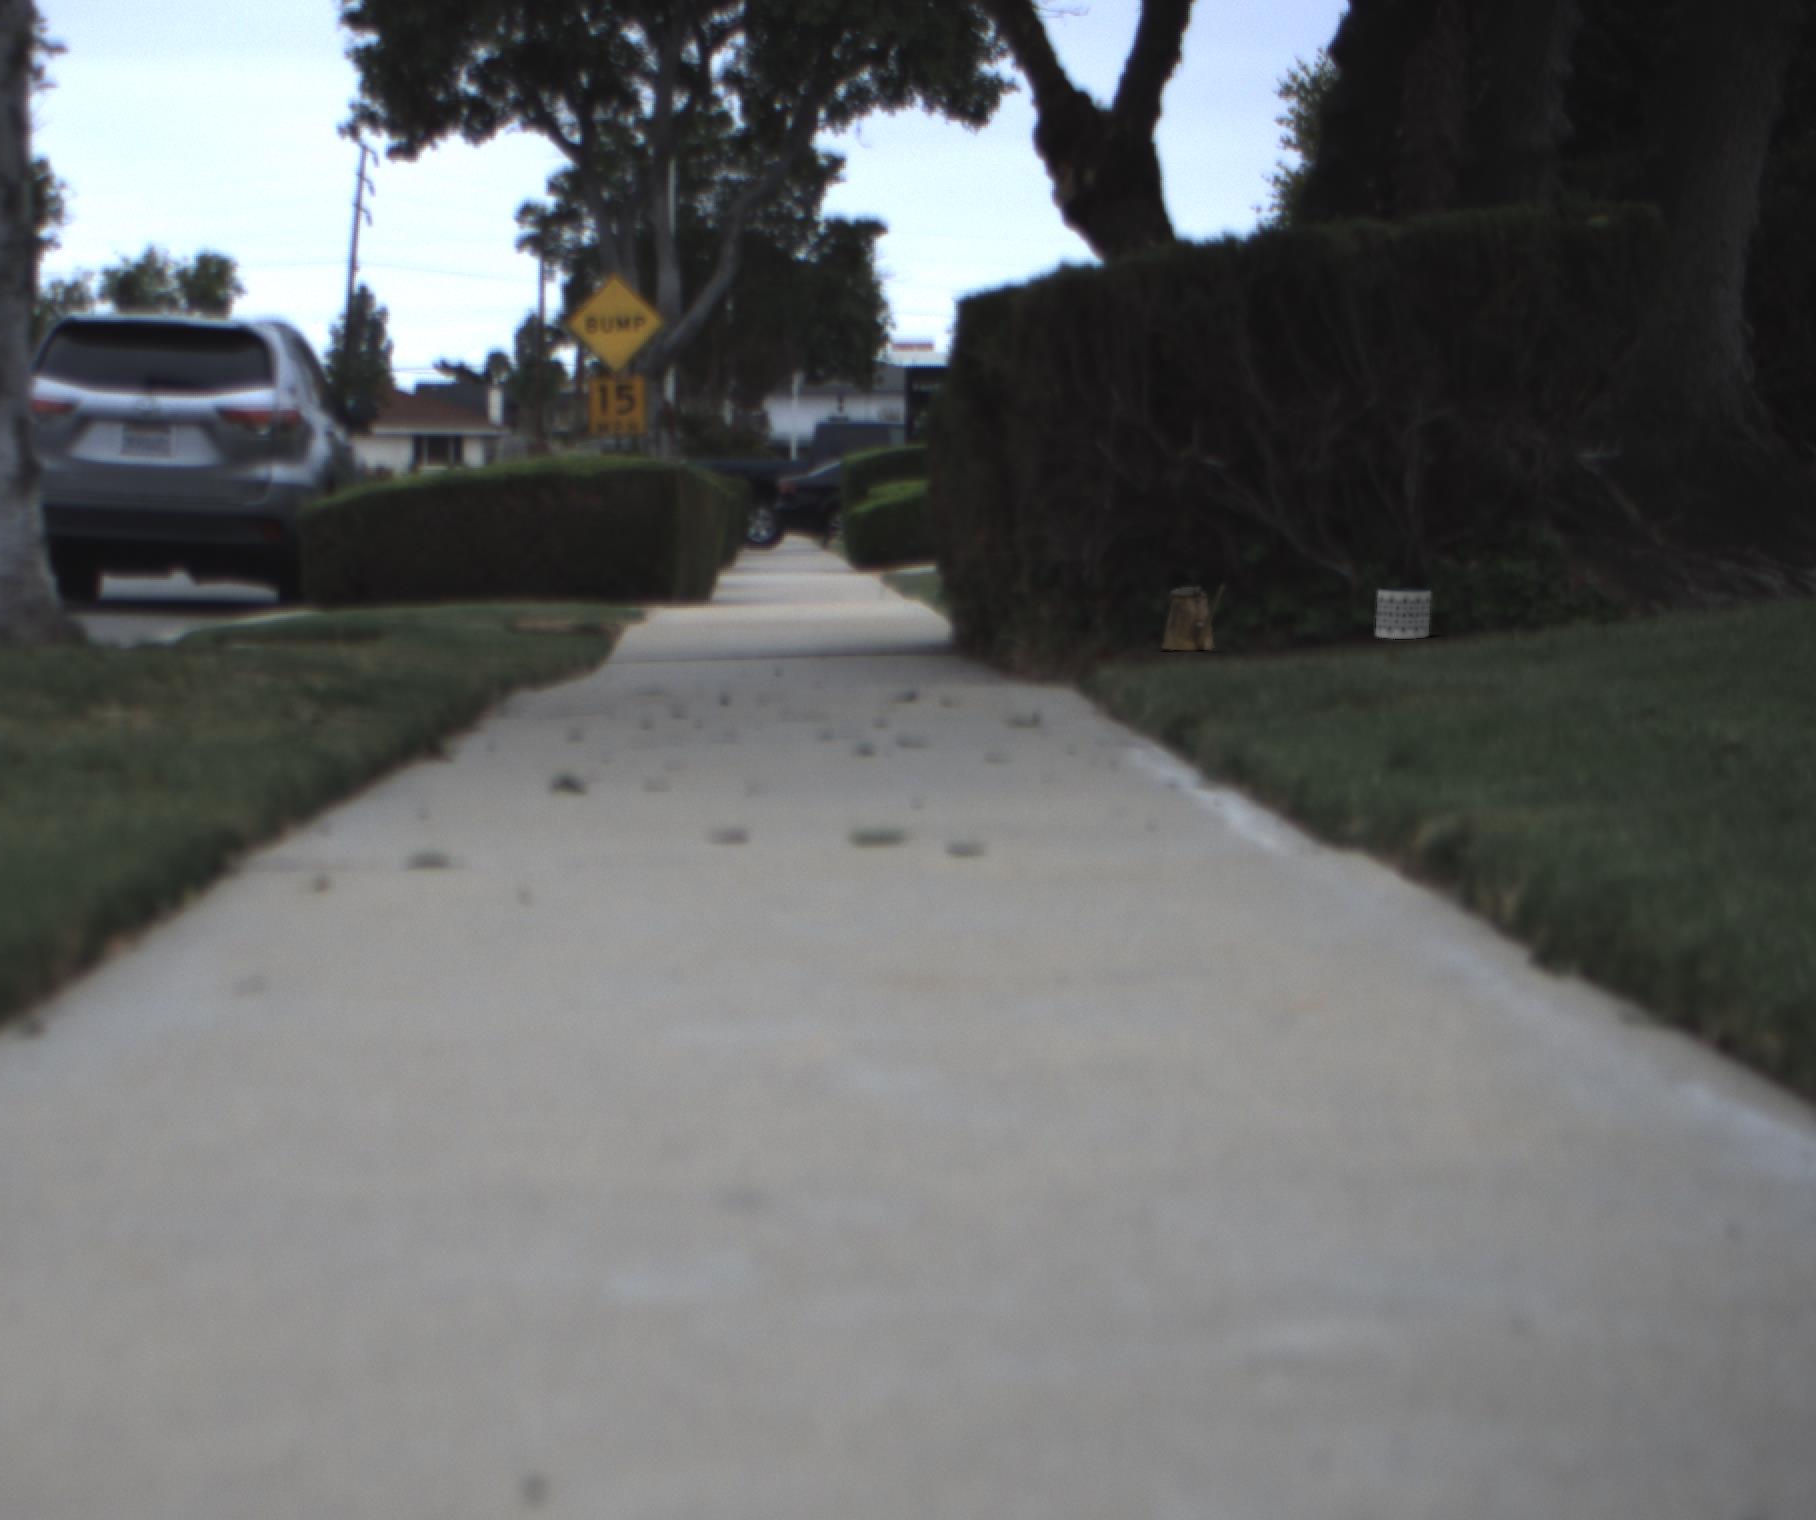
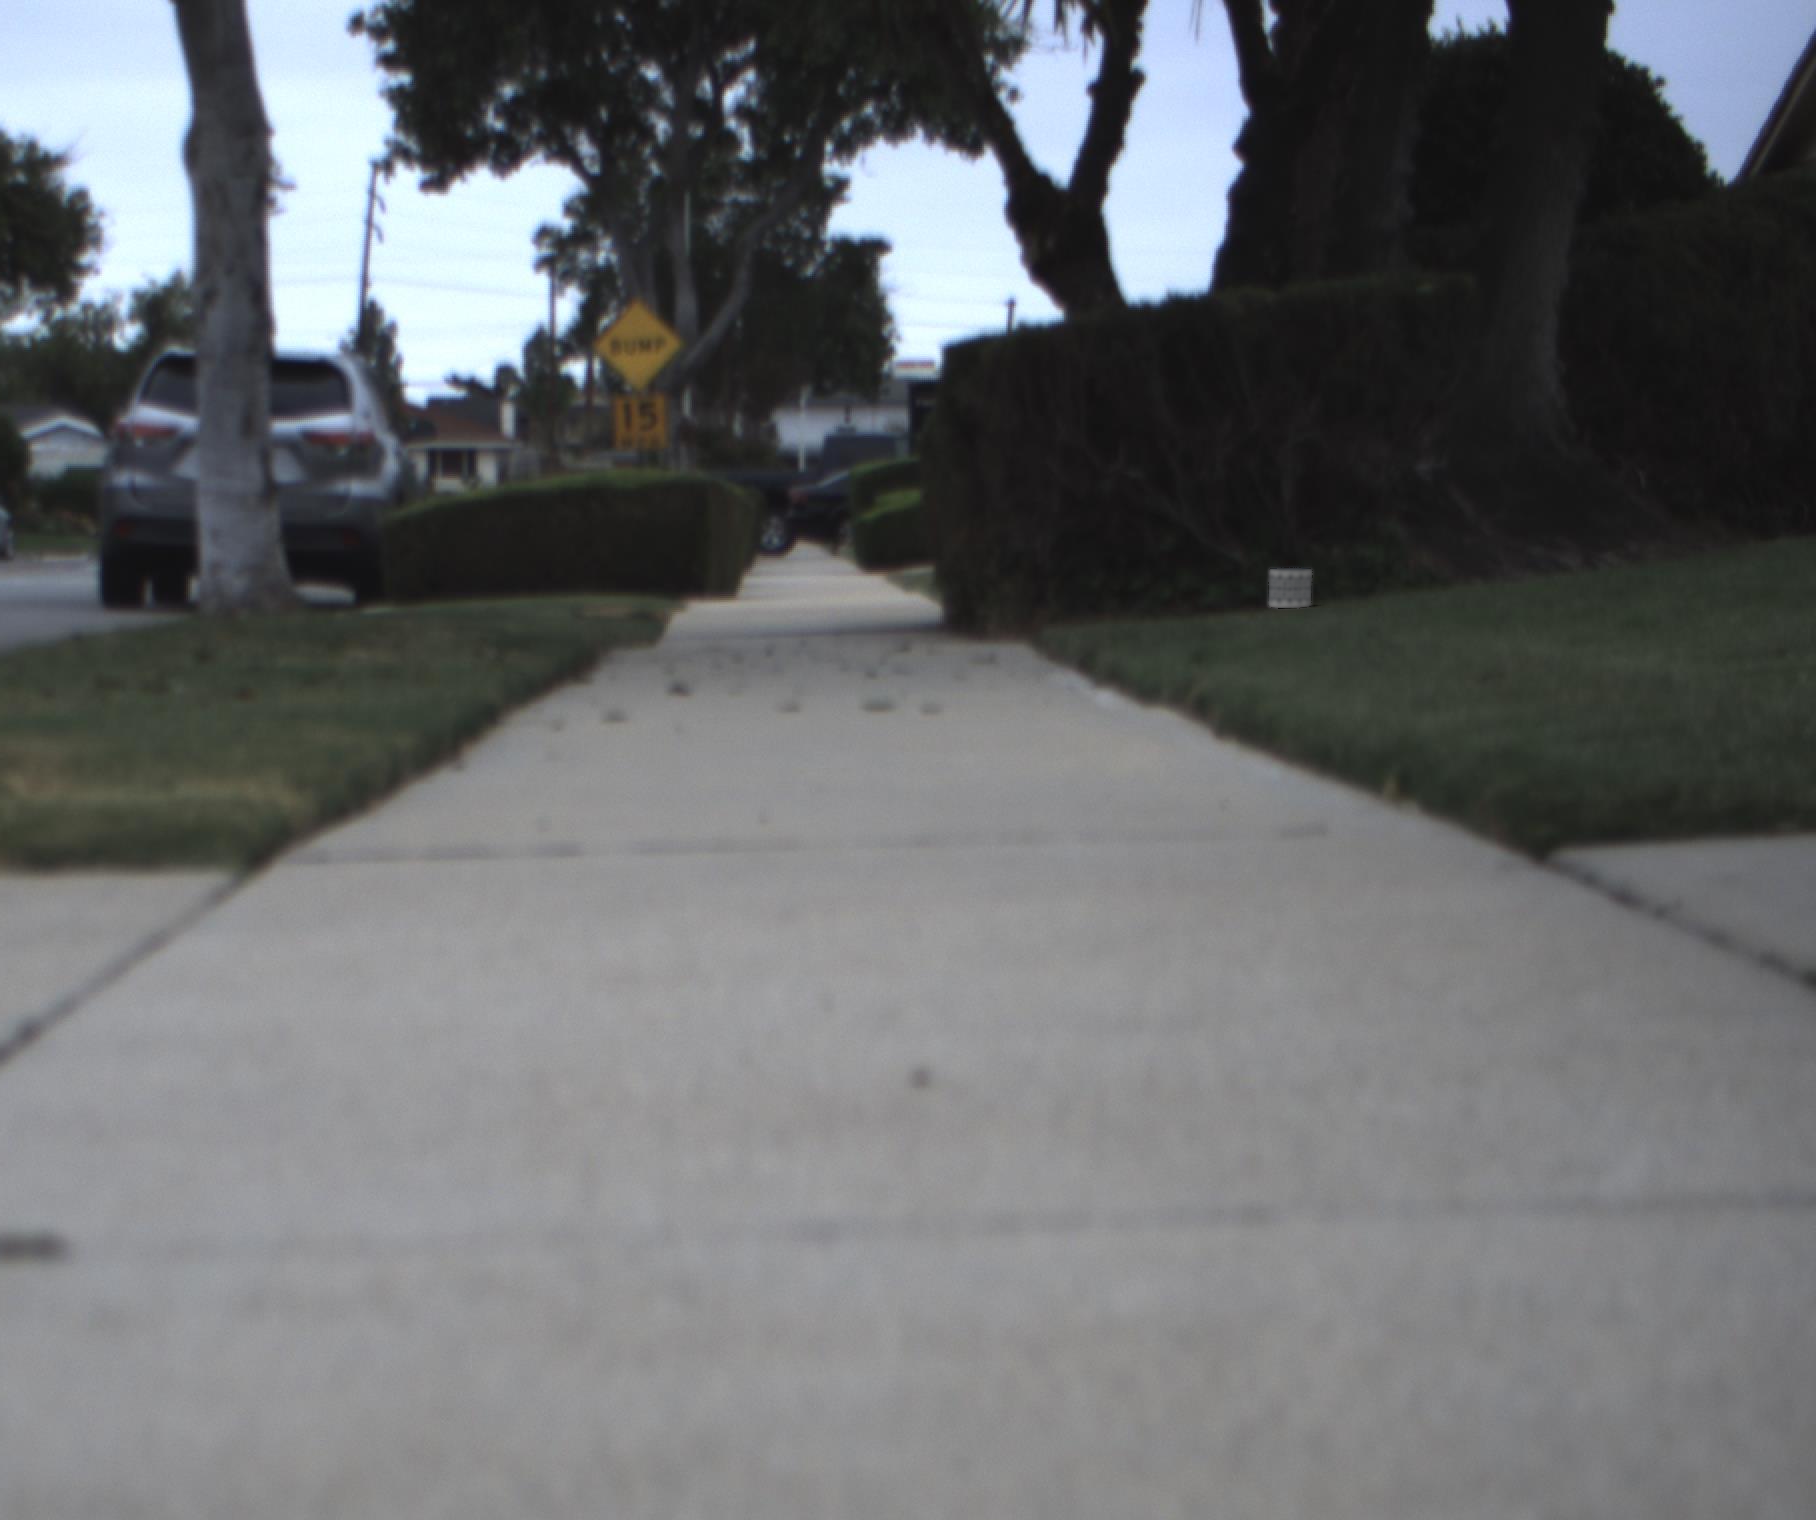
watering can: present [1163,585,1225,650] -> none [1099,566,1147,619]

